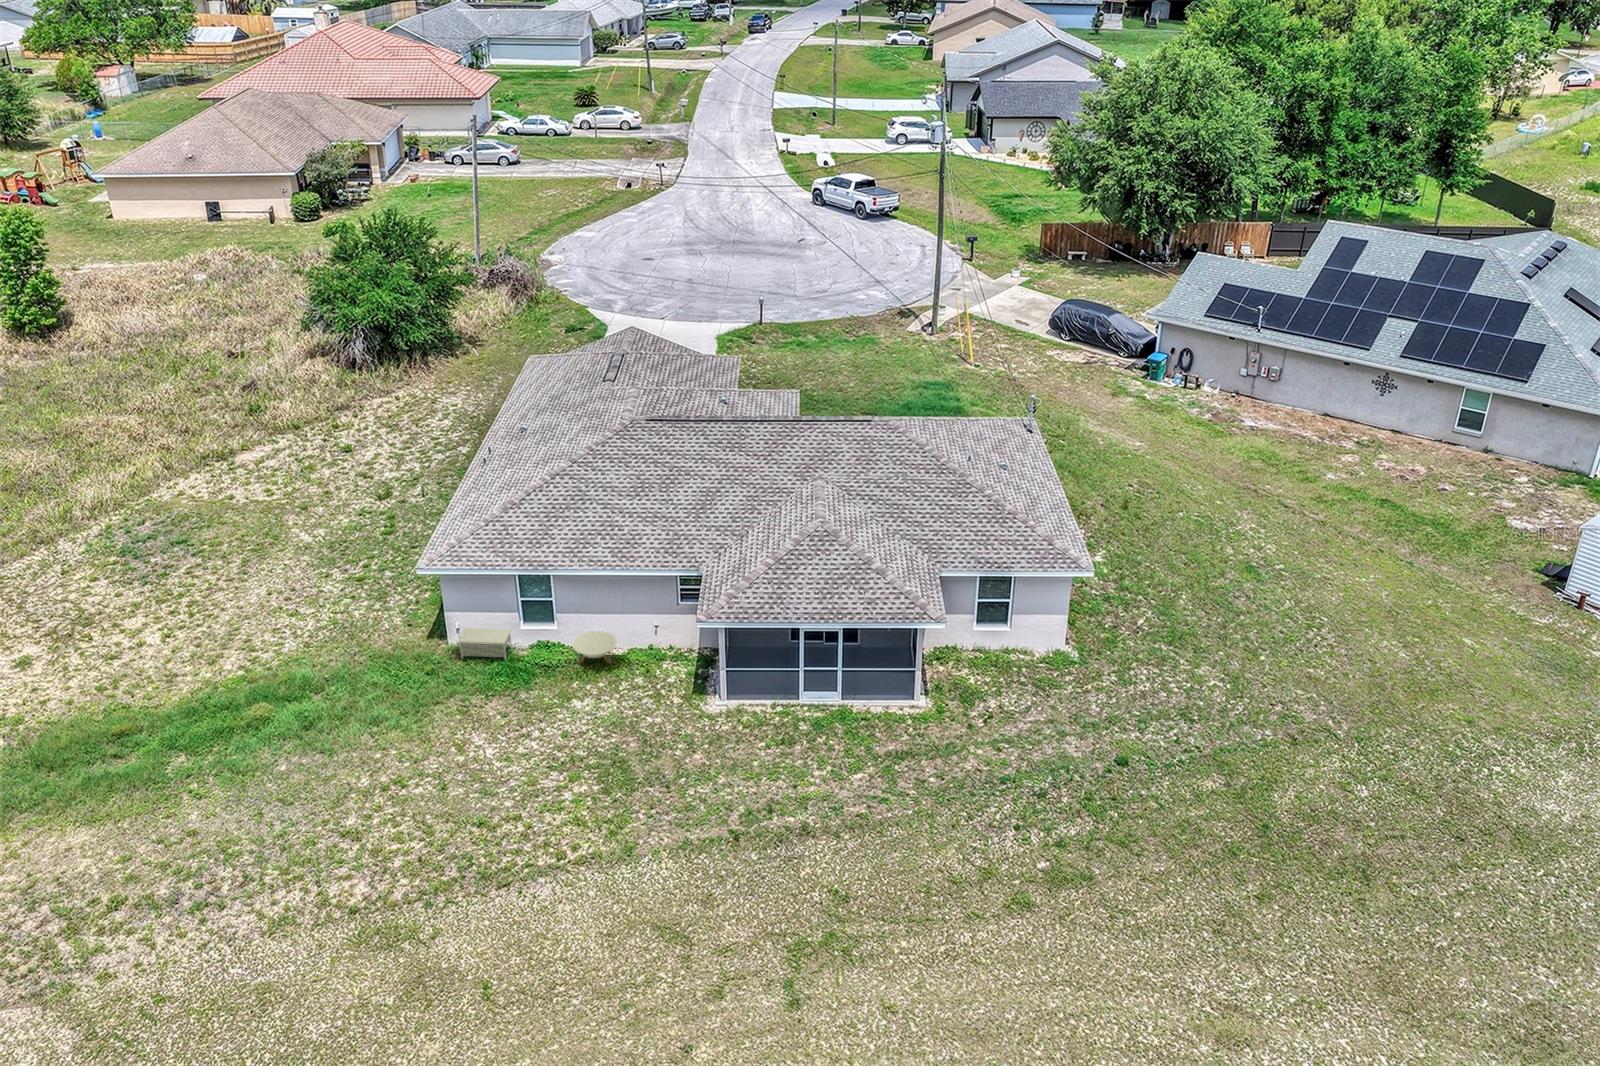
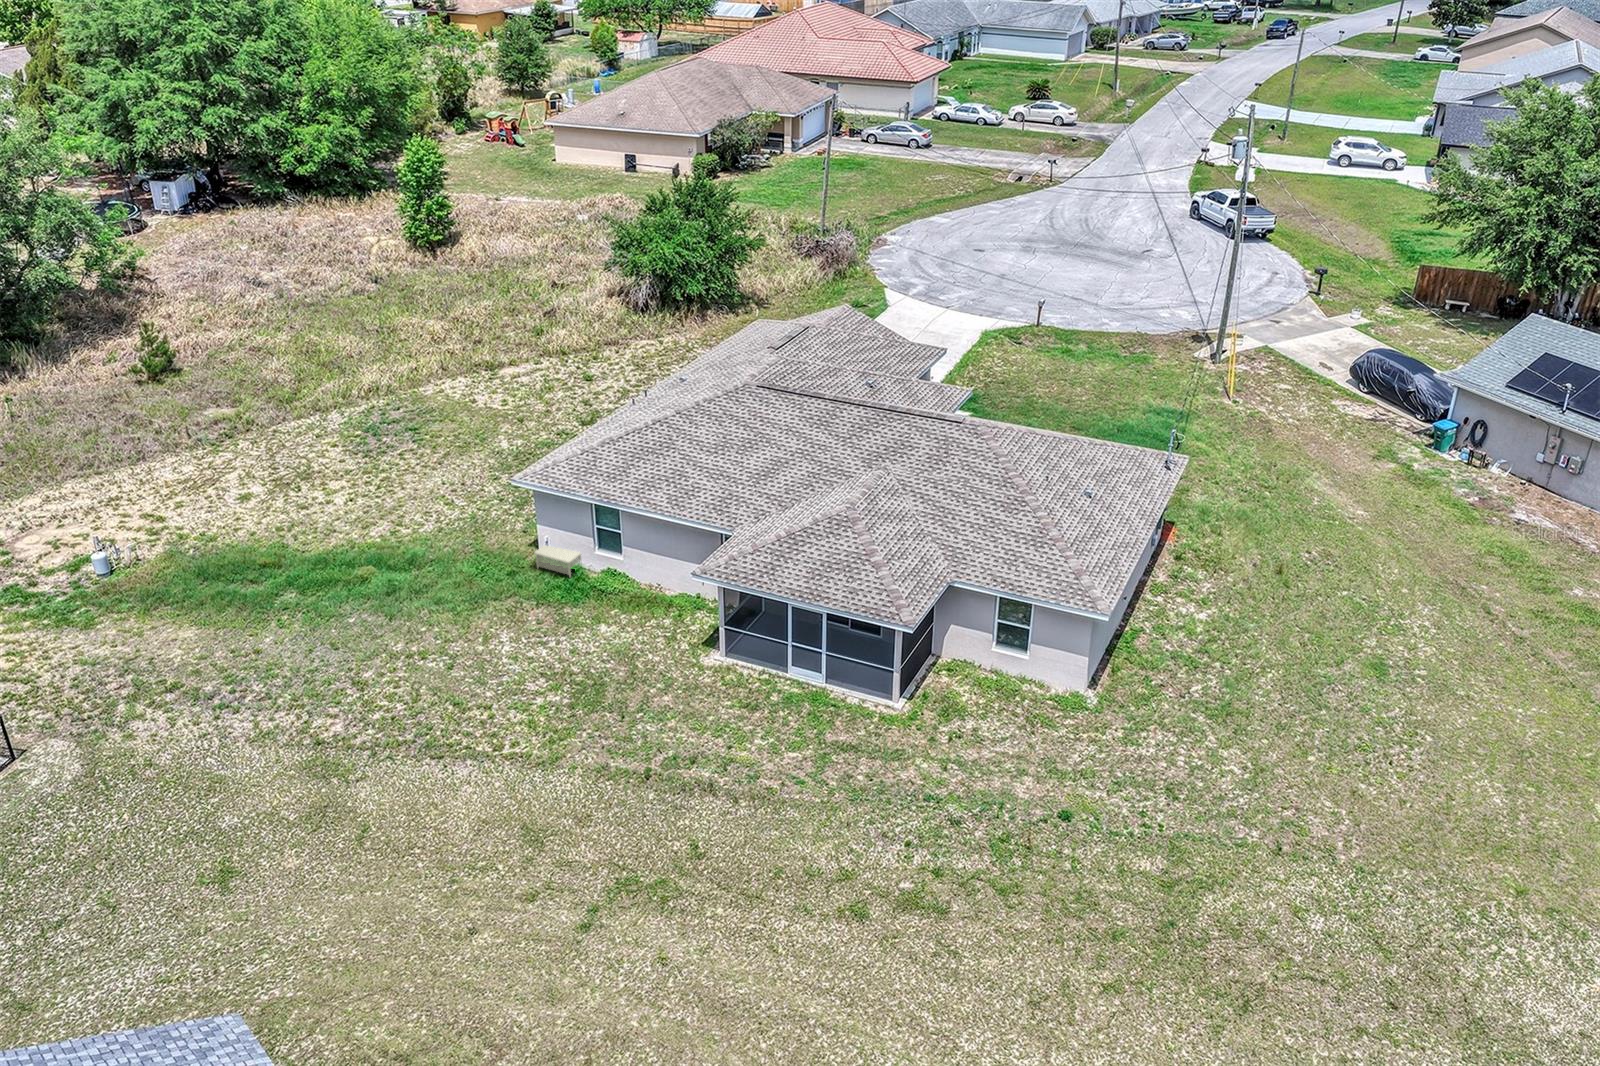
round table: present [573,631,616,663] -> none [621,569,661,601]

